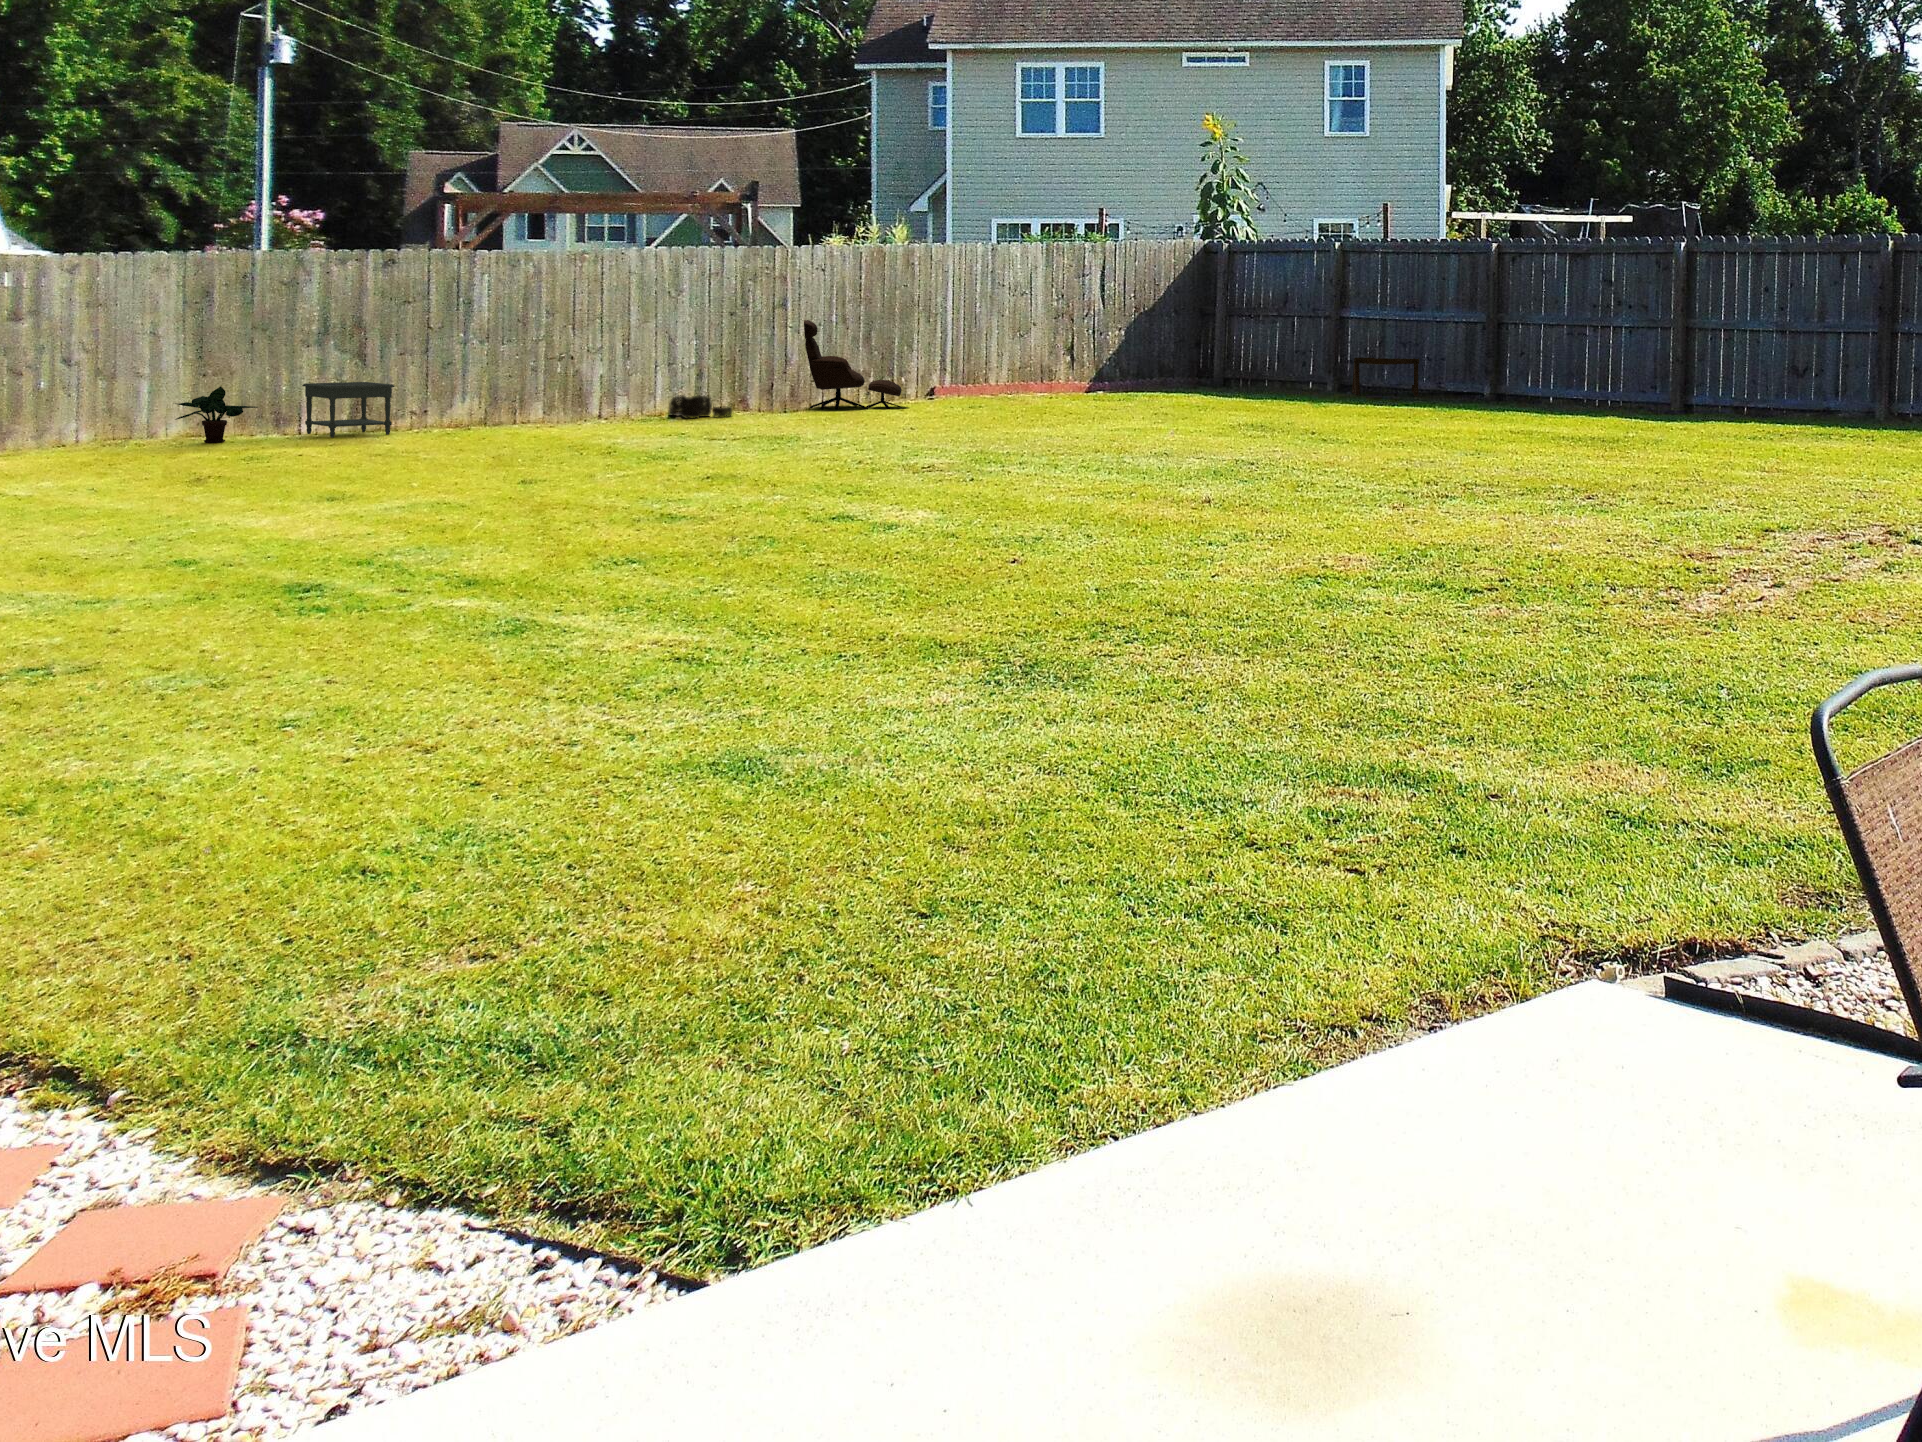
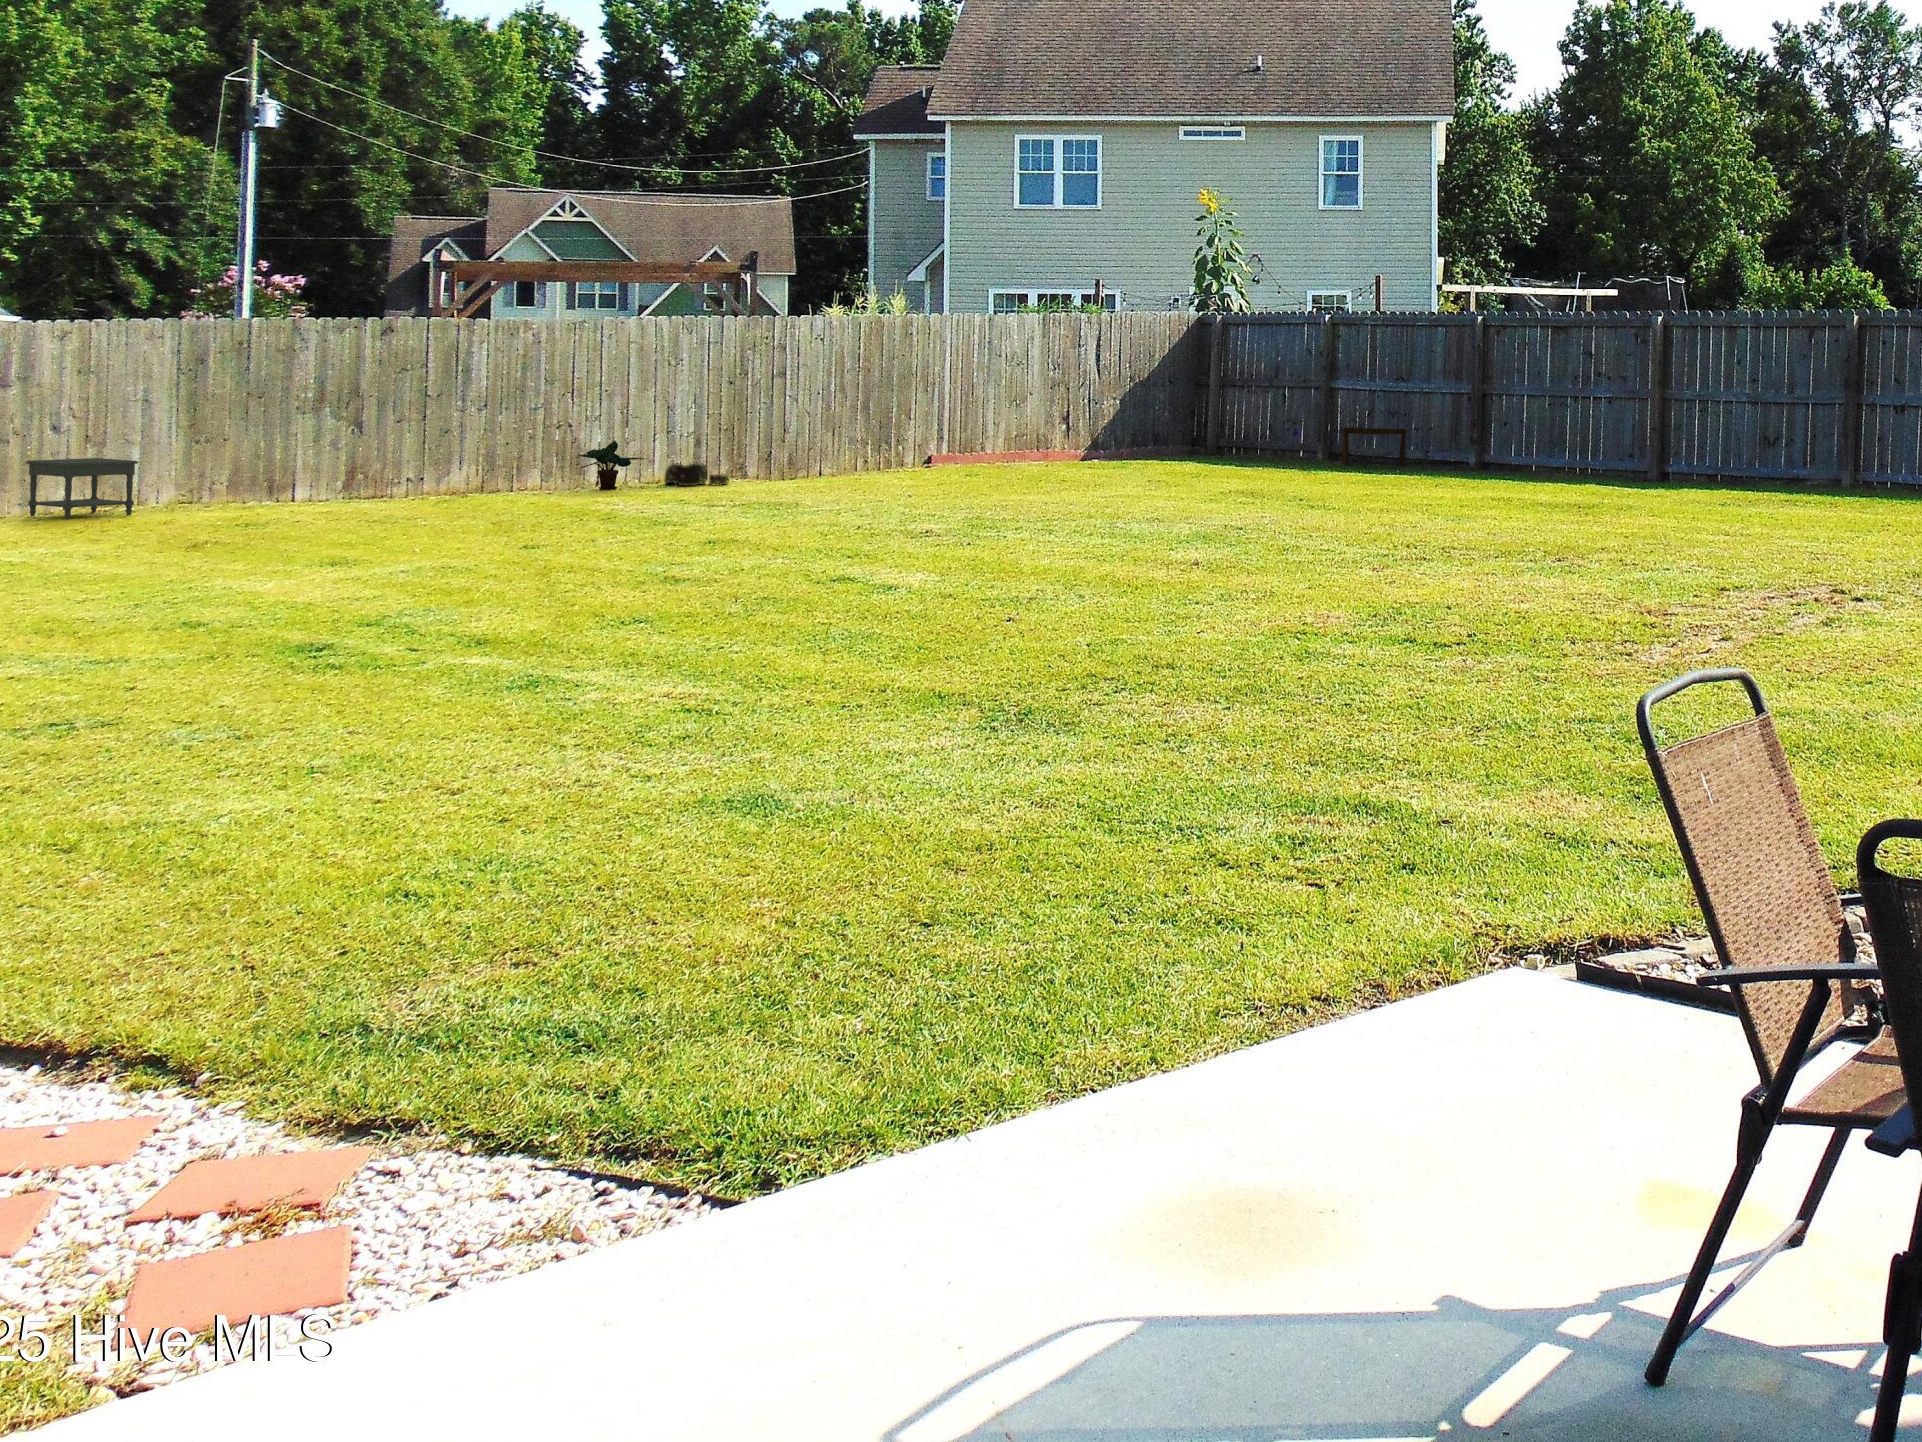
lounge chair: present [804,320,902,410] -> none [801,389,898,478]
side table: present [302,382,395,438] -> present [25,458,138,519]
potted plant: present [175,386,258,443] -> present [578,441,646,490]

